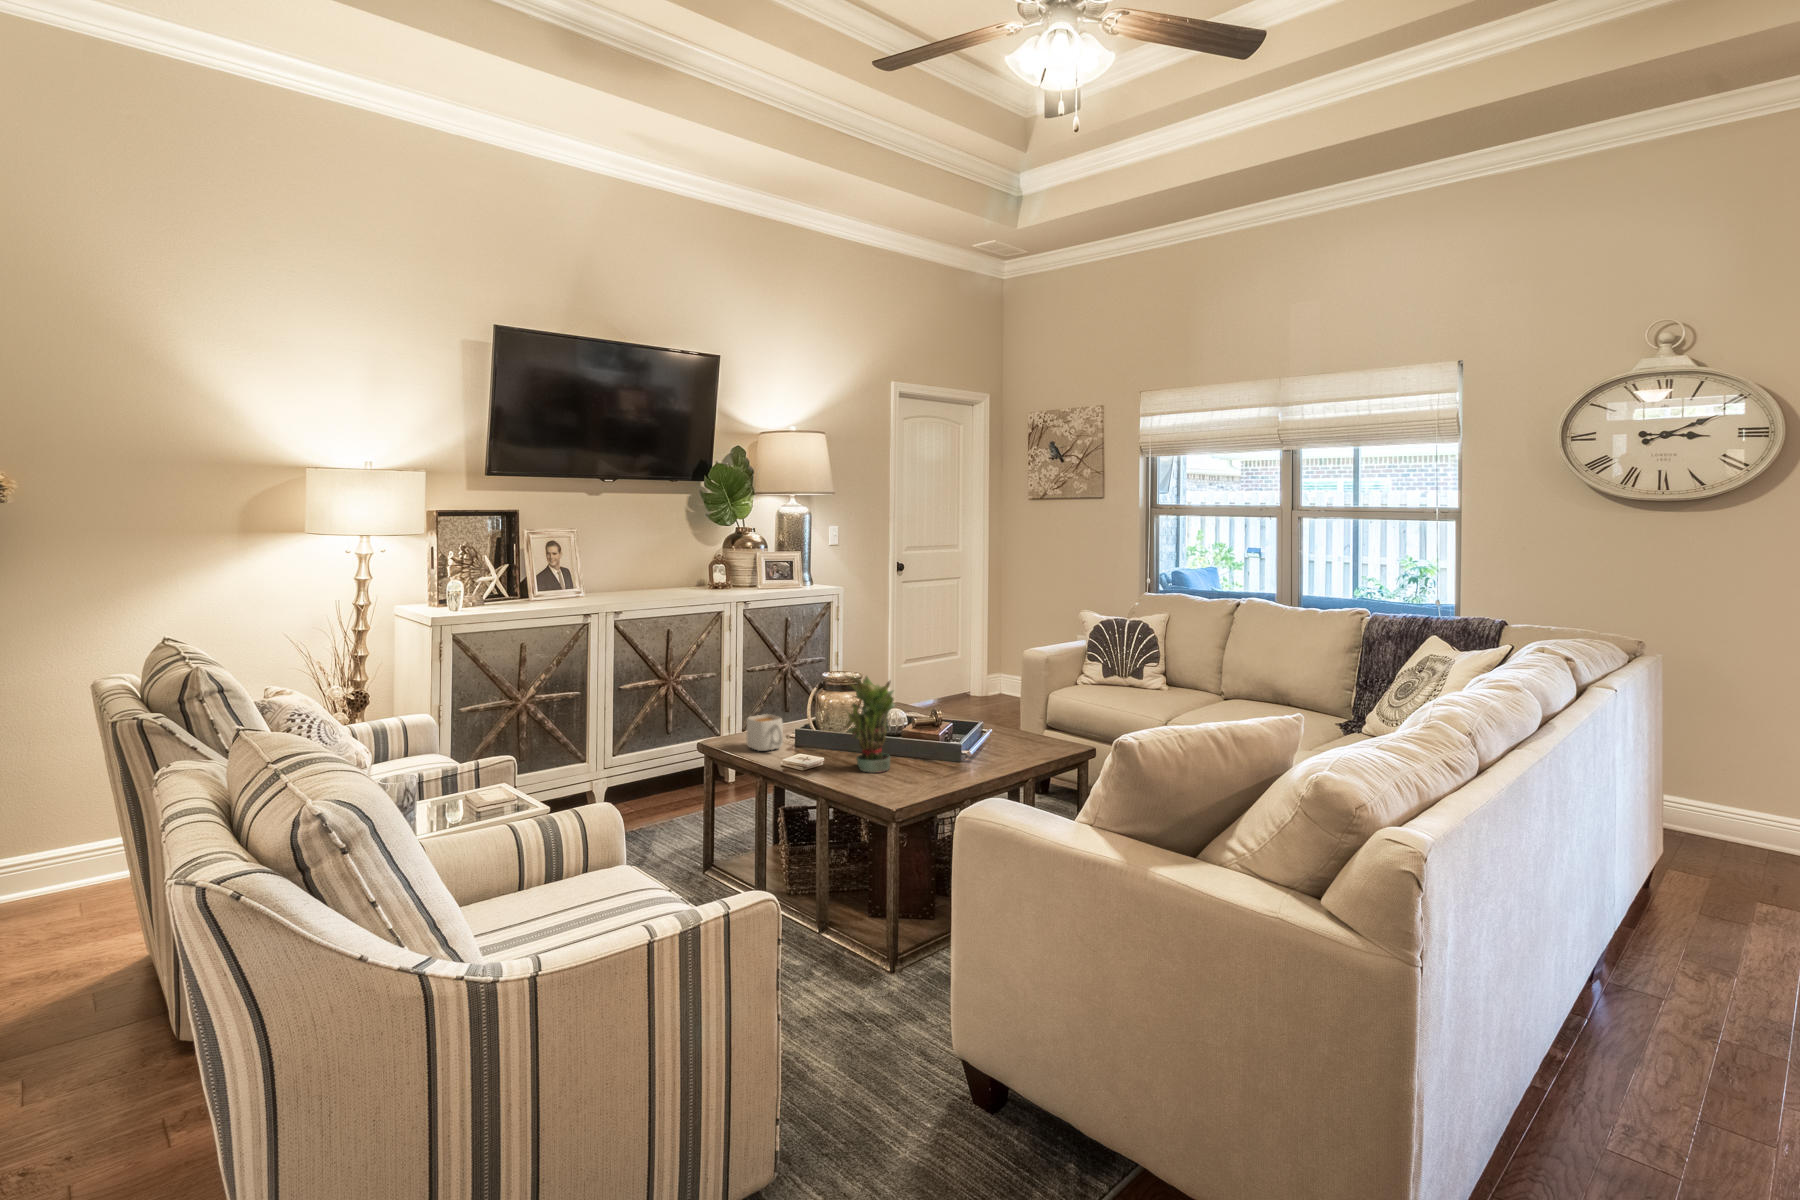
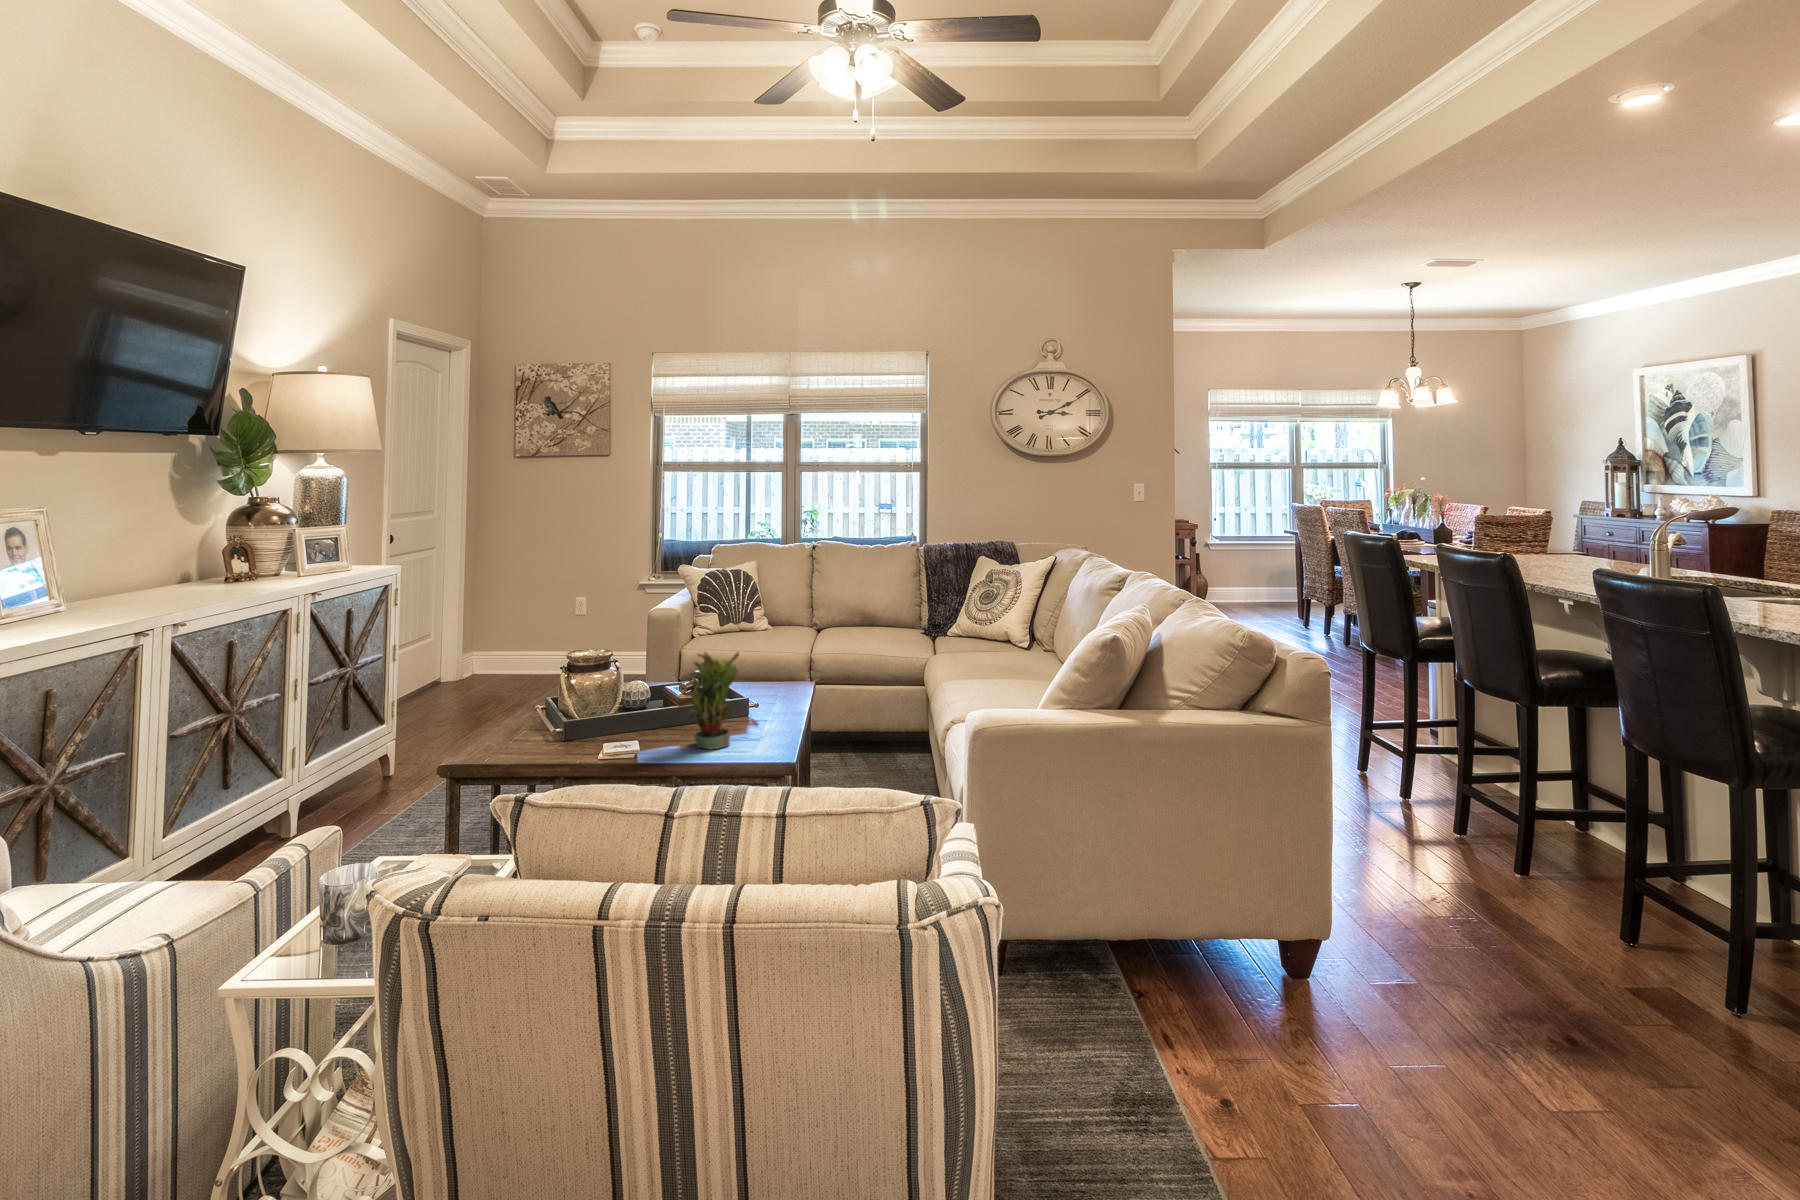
mug: present [747,714,783,751] -> none [538,715,595,757]

